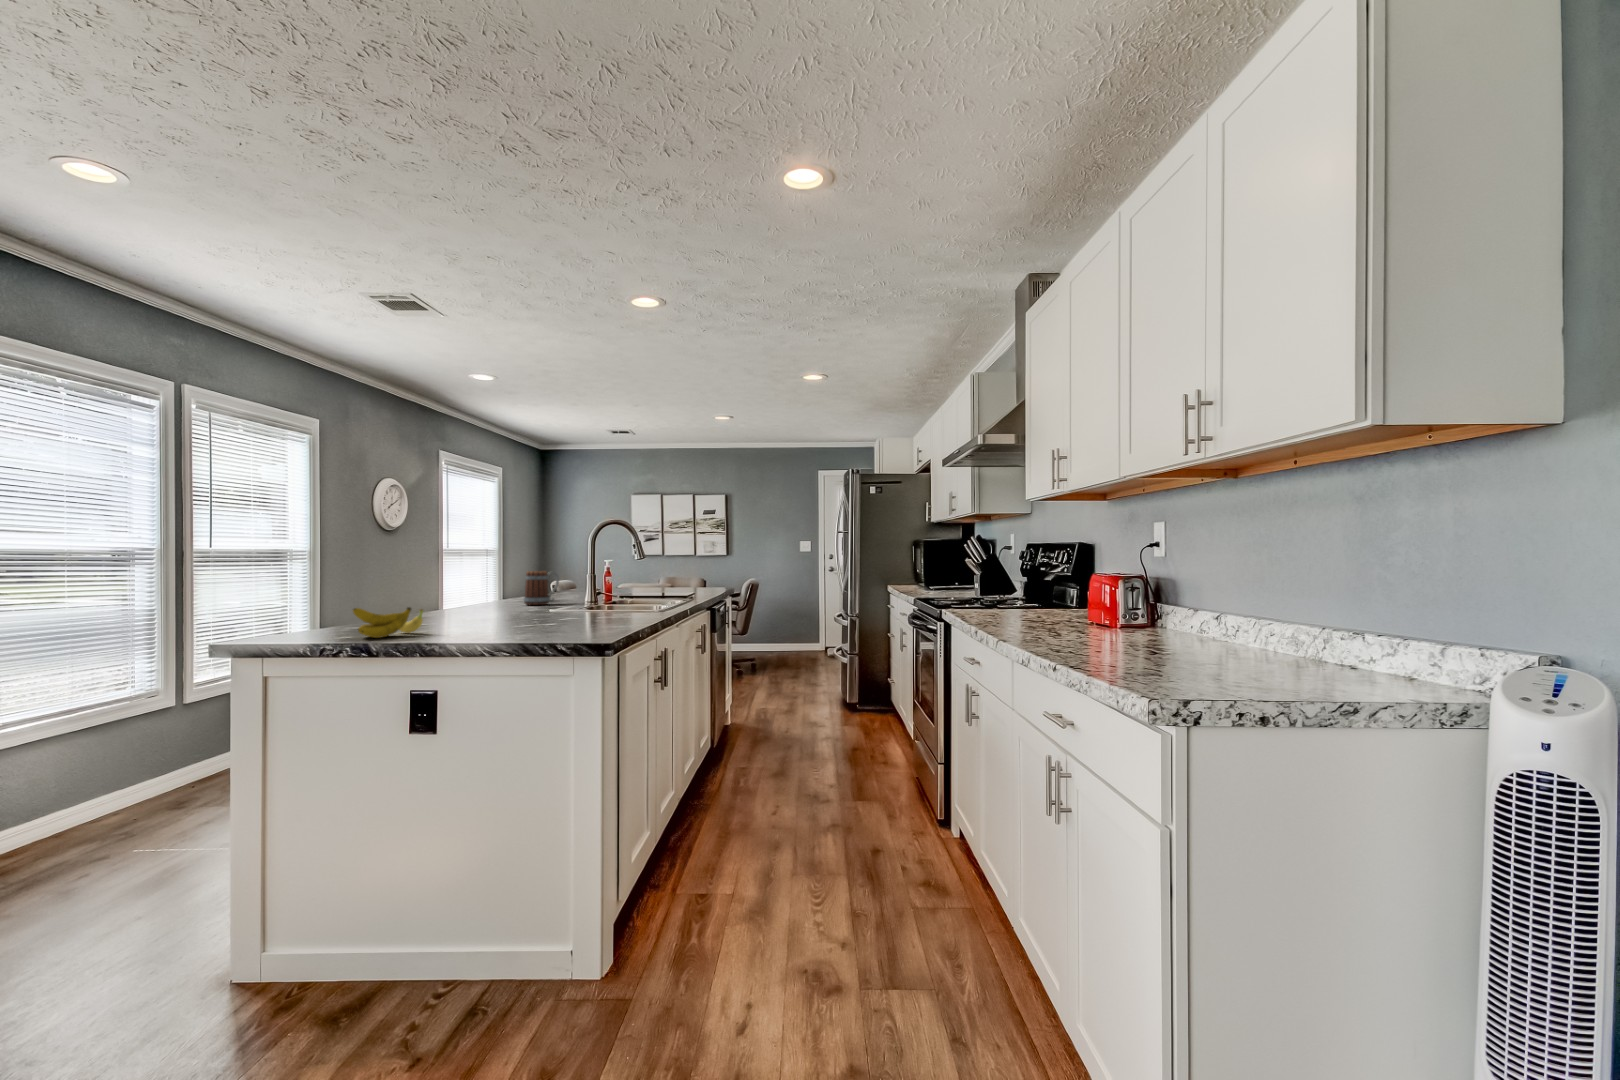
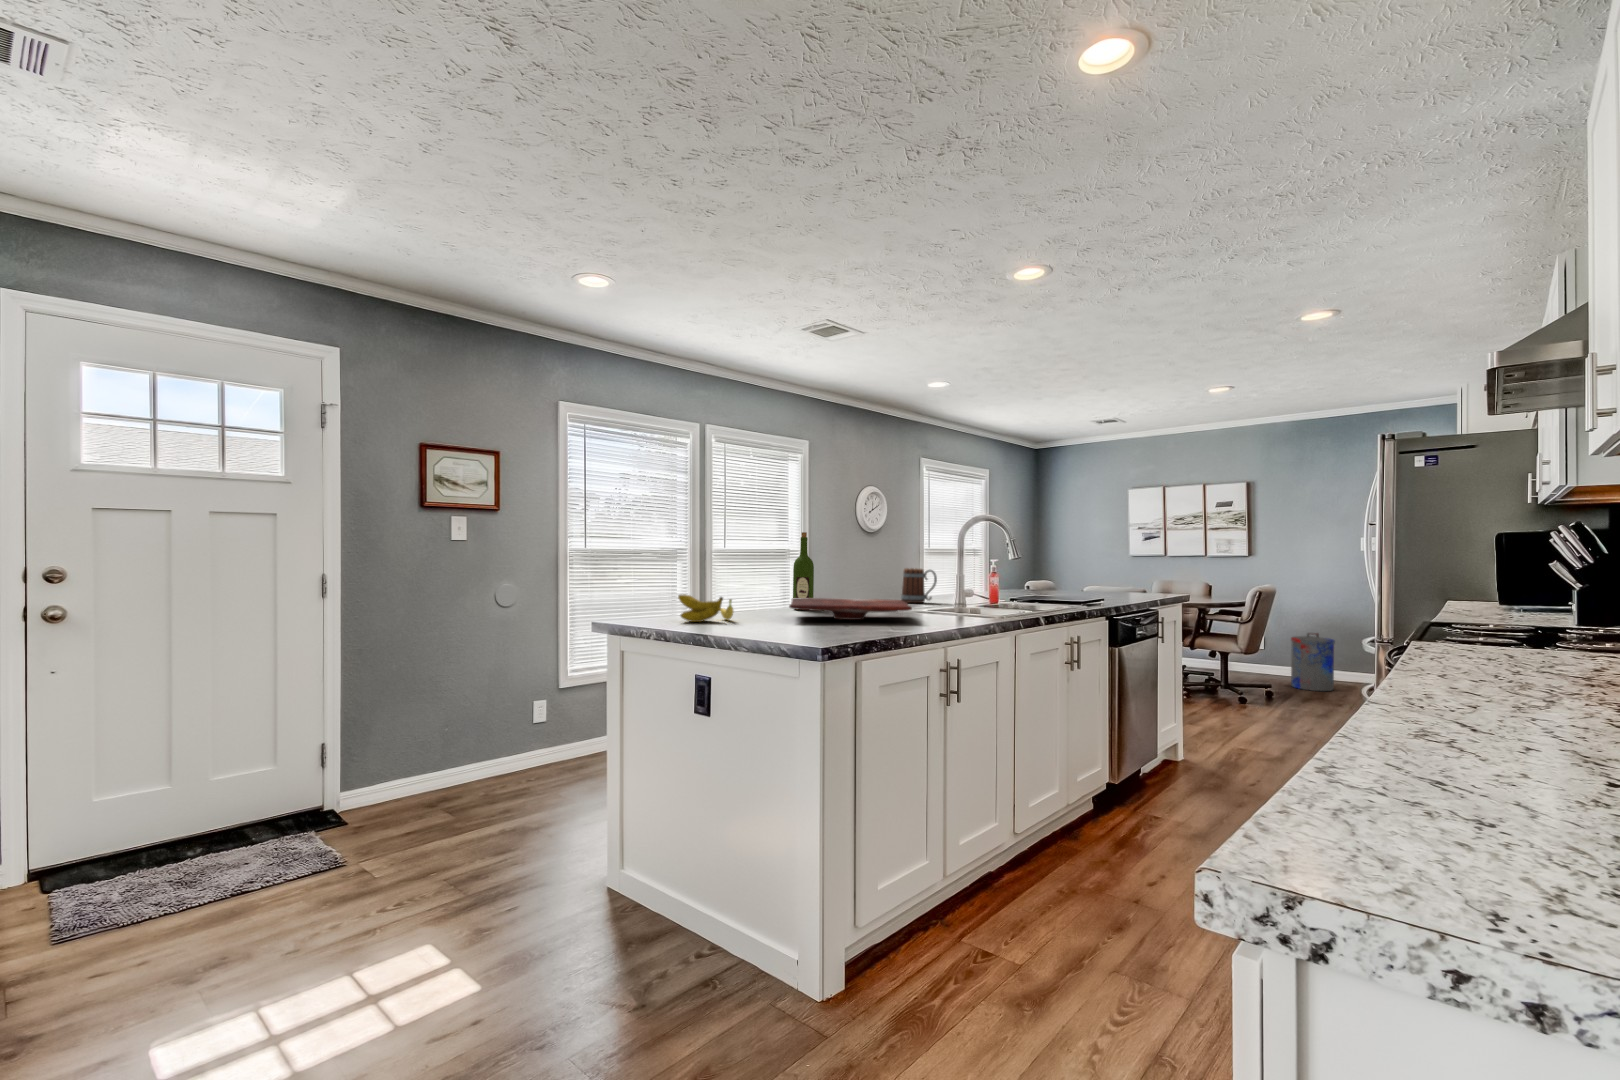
wine bottle: none [438,536,462,619] -> present [793,532,814,610]
cutting board: none [461,600,608,623] -> present [789,598,912,620]
trash can: none [759,612,788,657] -> present [1291,633,1335,691]

